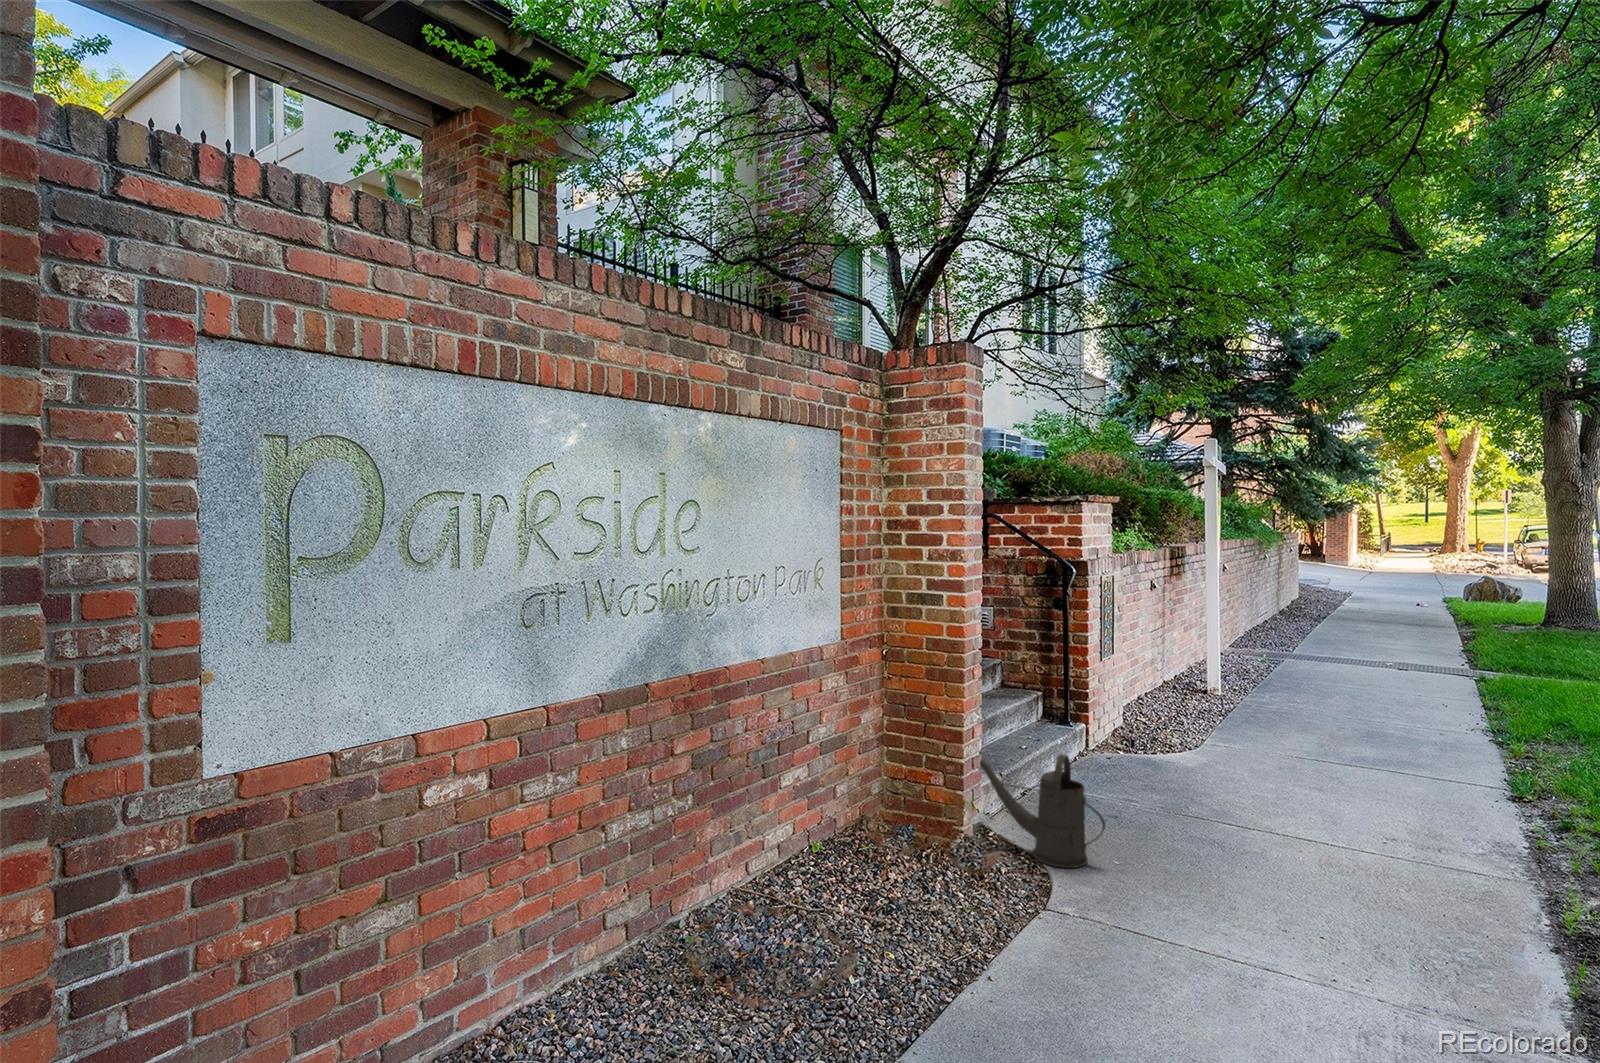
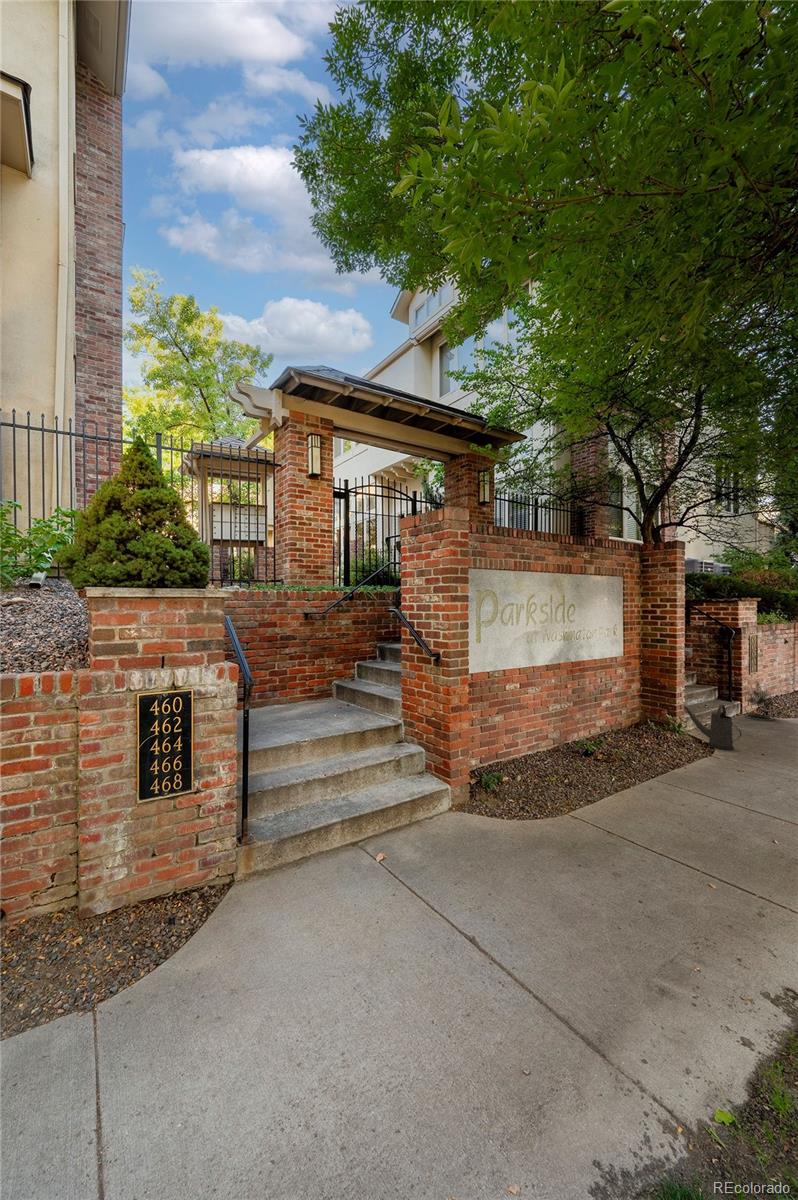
potted tree: none [1091,669,1154,763] -> present [746,683,775,721]

